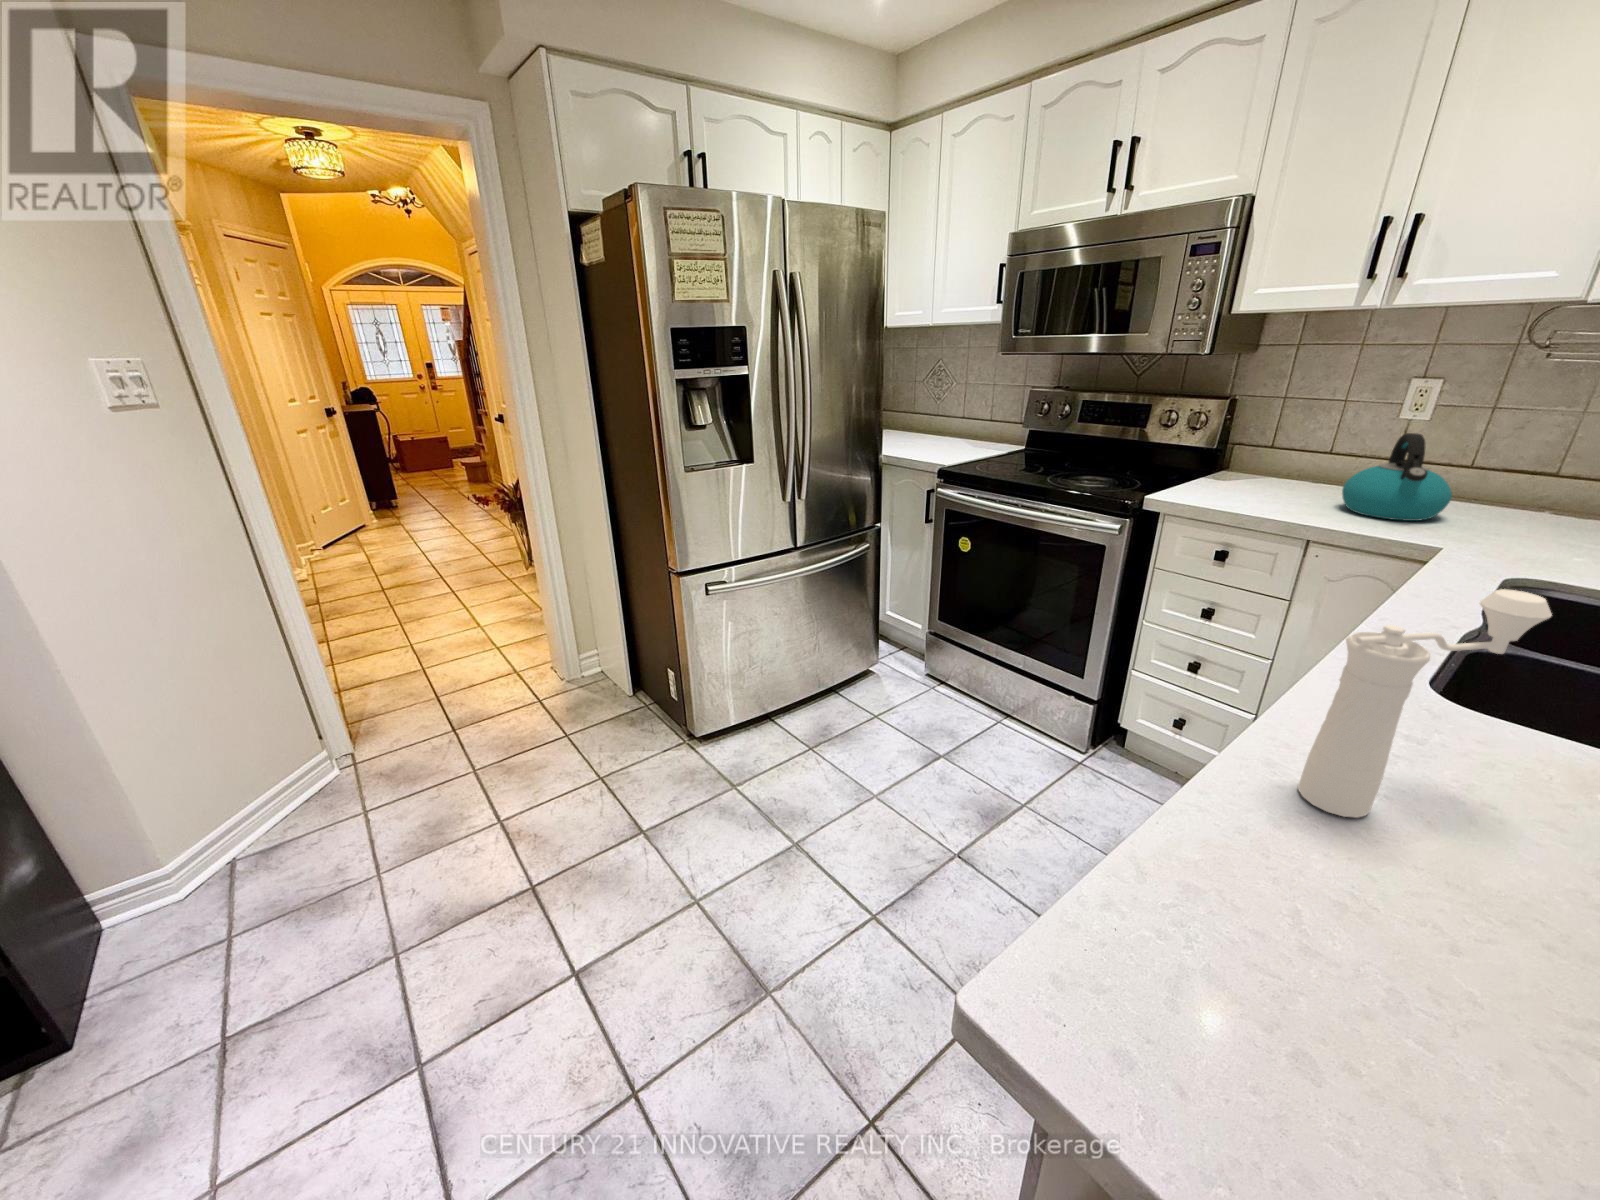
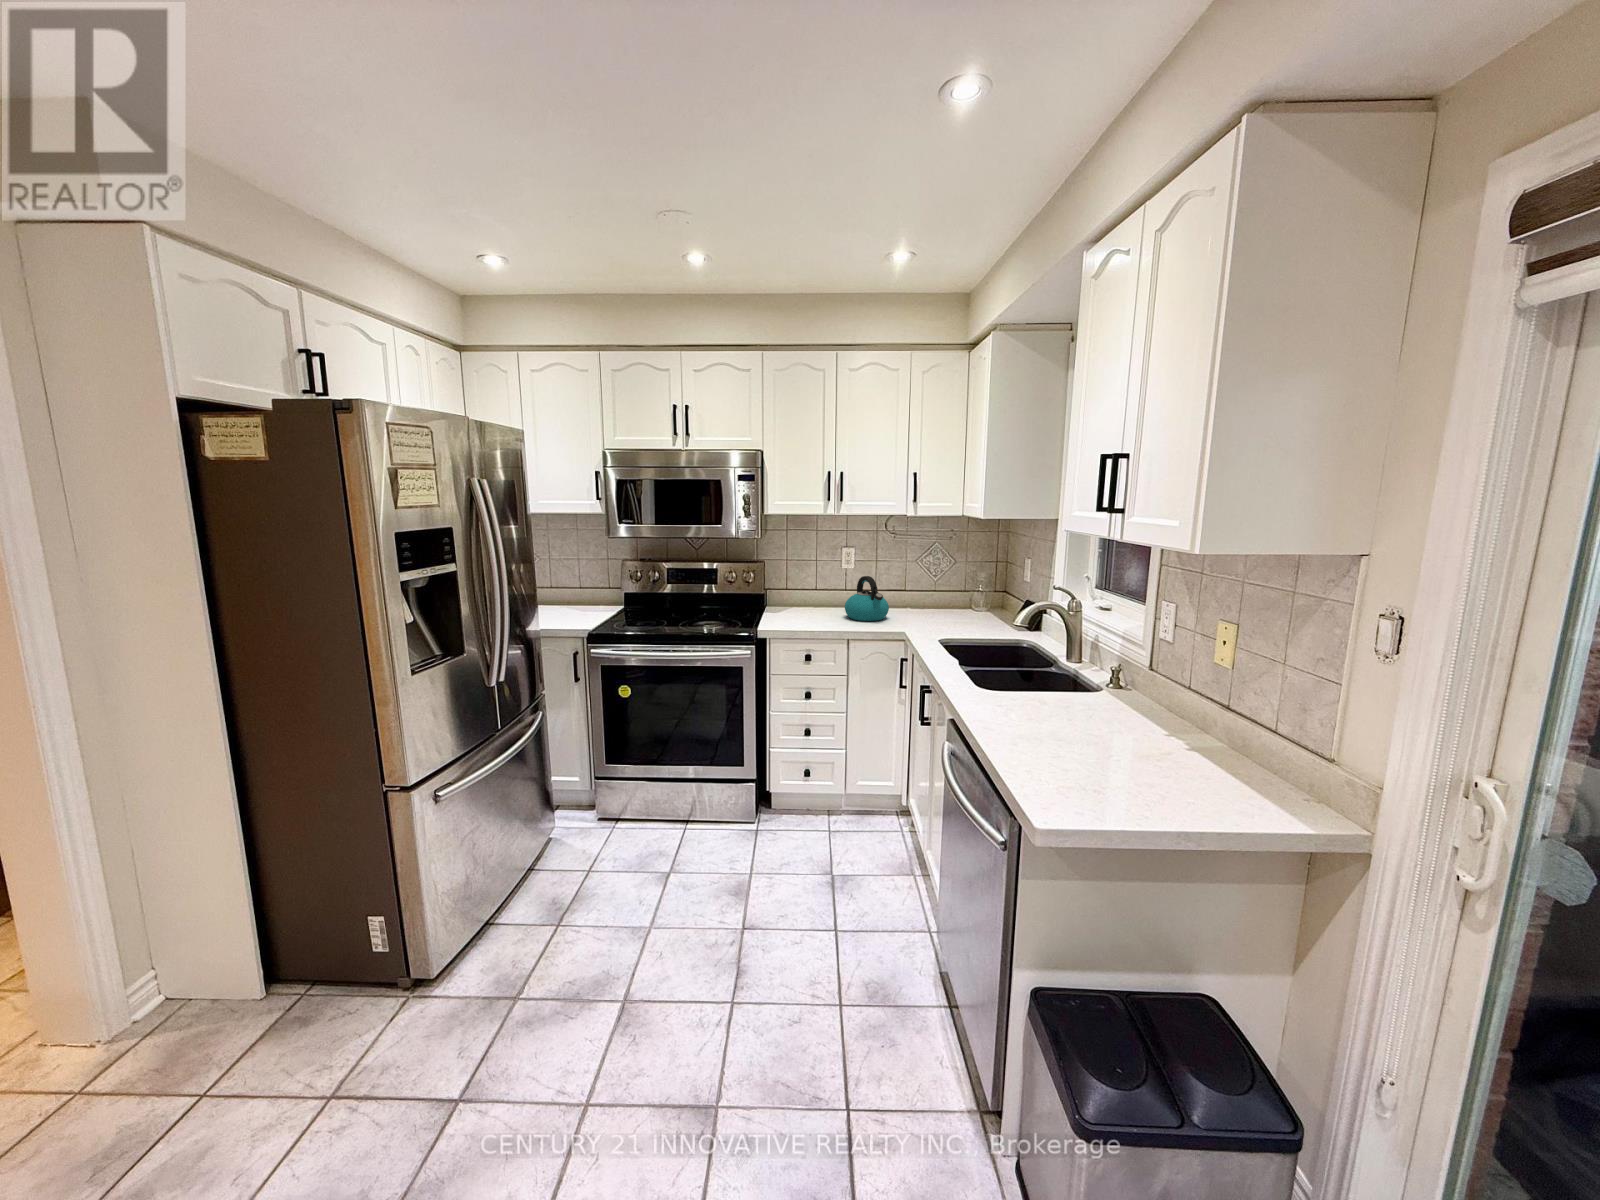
pepper mill: present [1298,589,1552,817] -> none [1004,637,1043,735]

